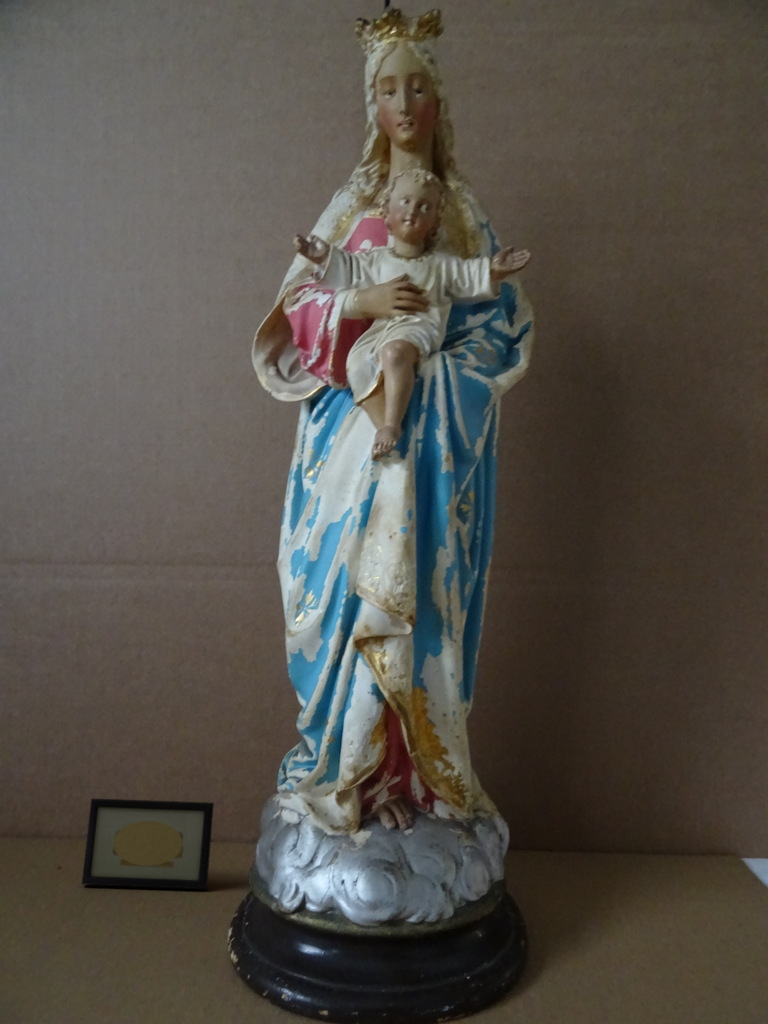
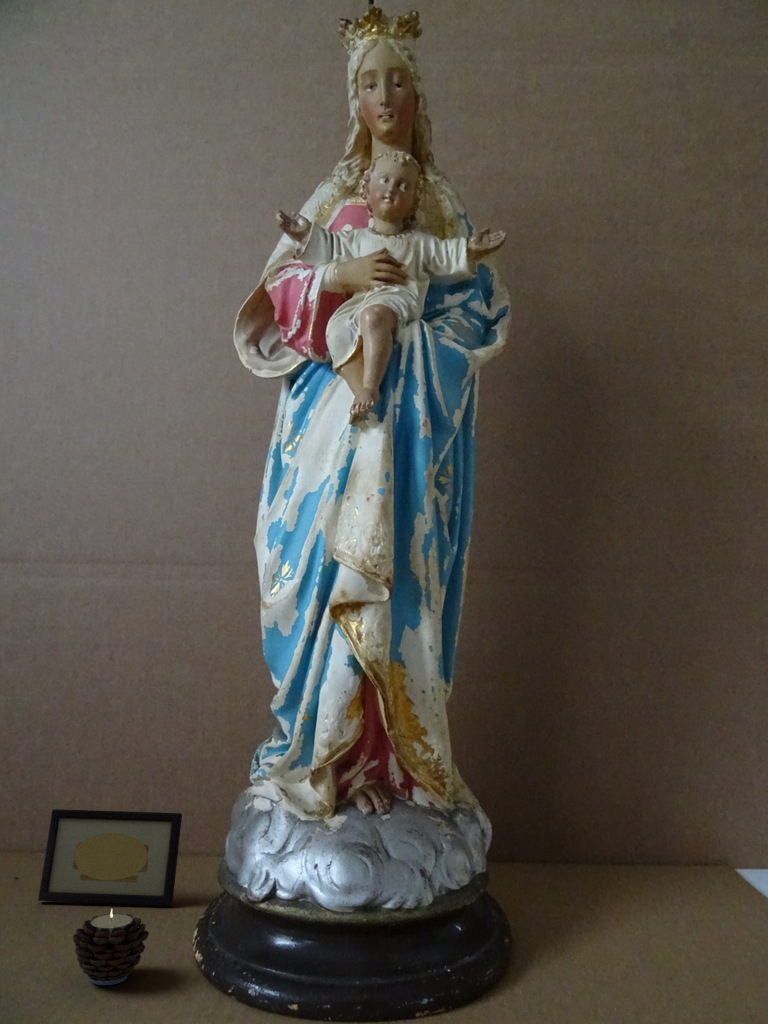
candle: none [118,914,188,984] -> present [73,909,149,985]

